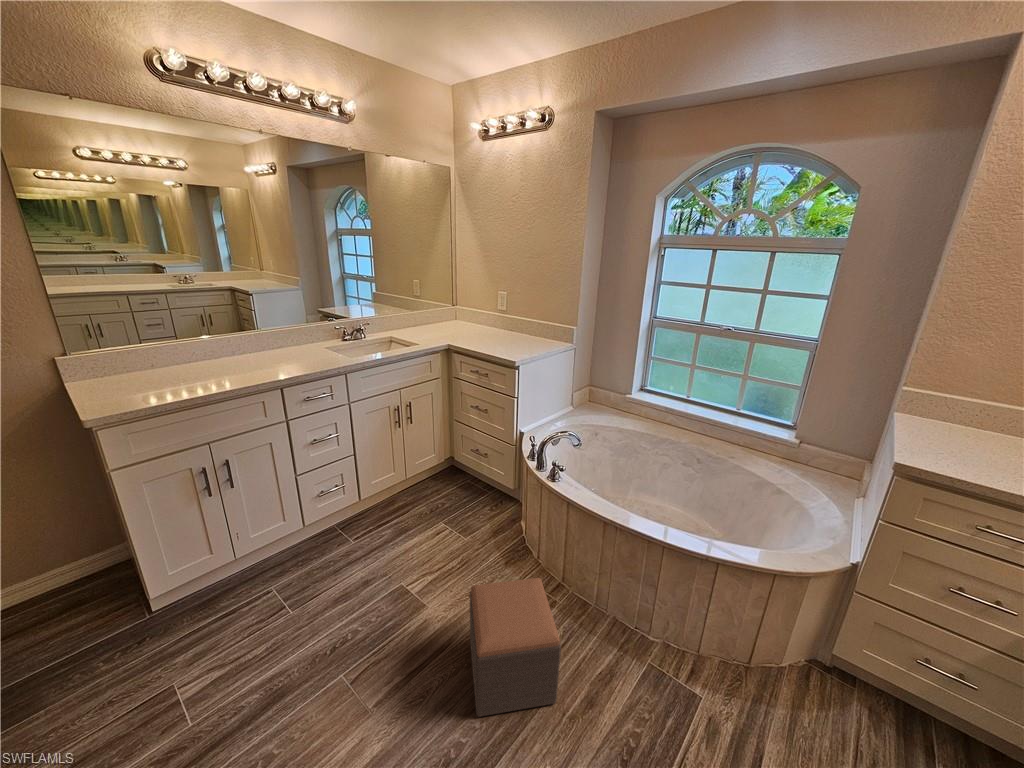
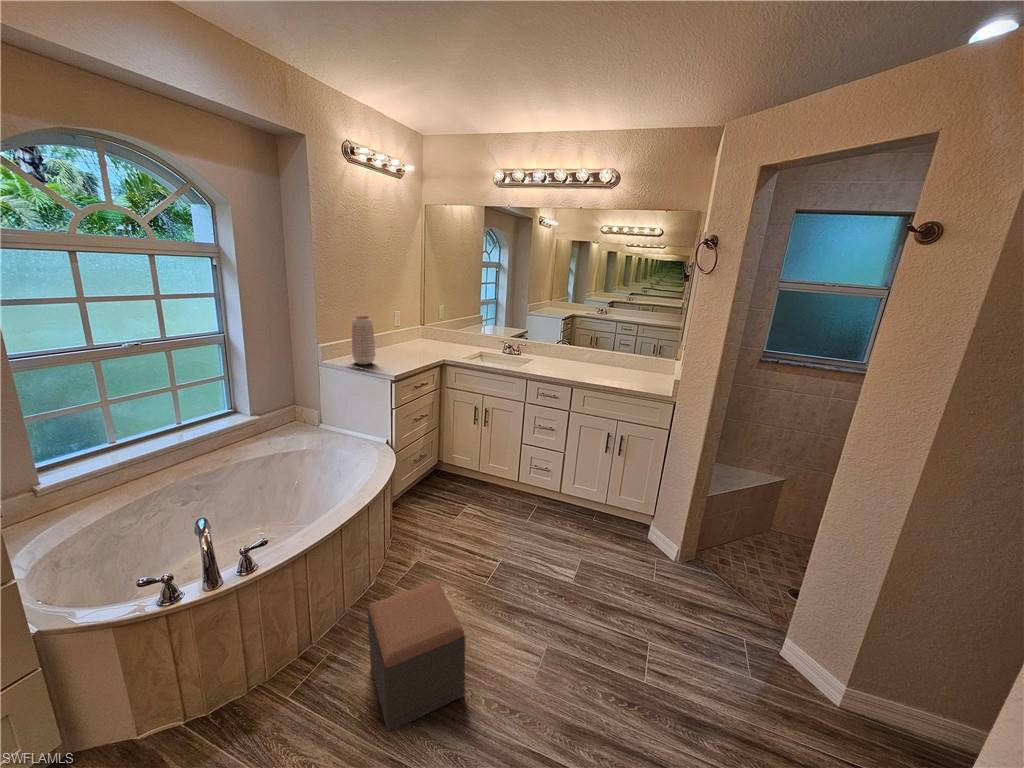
vase: none [924,360,1004,451] -> present [352,316,375,365]

